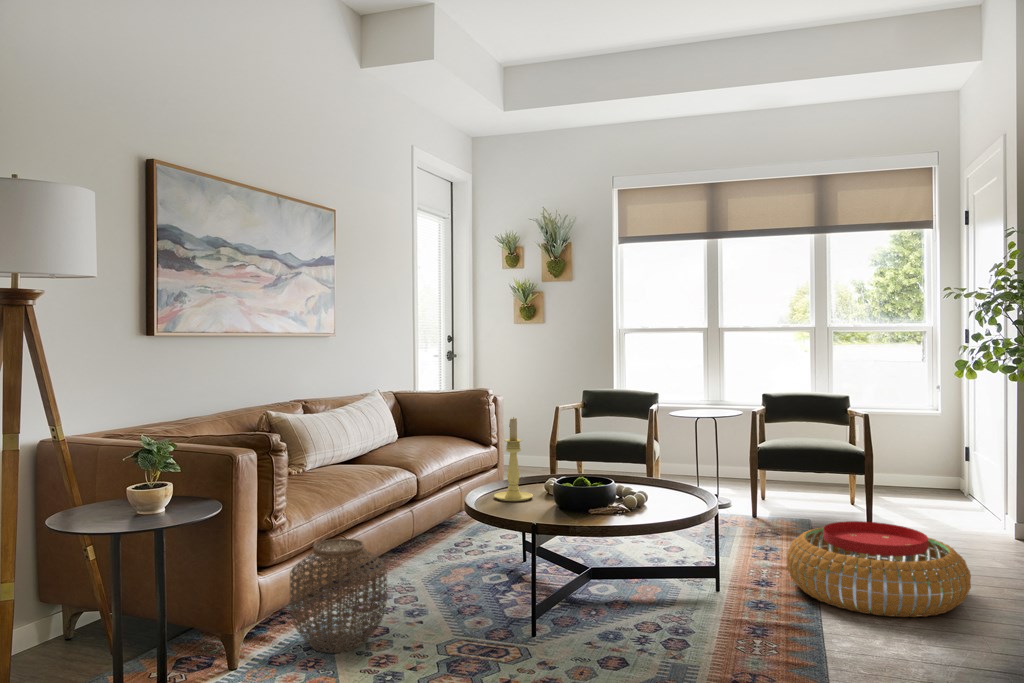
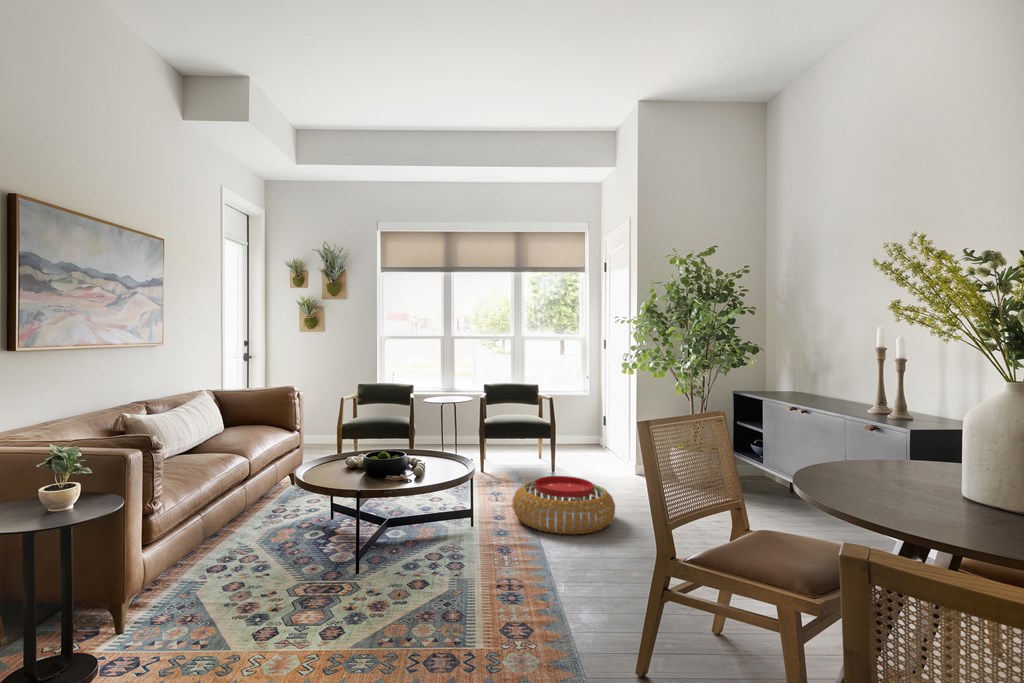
candle holder: present [494,417,533,501] -> none [319,416,348,478]
woven basket: present [290,538,387,653] -> none [166,517,249,607]

